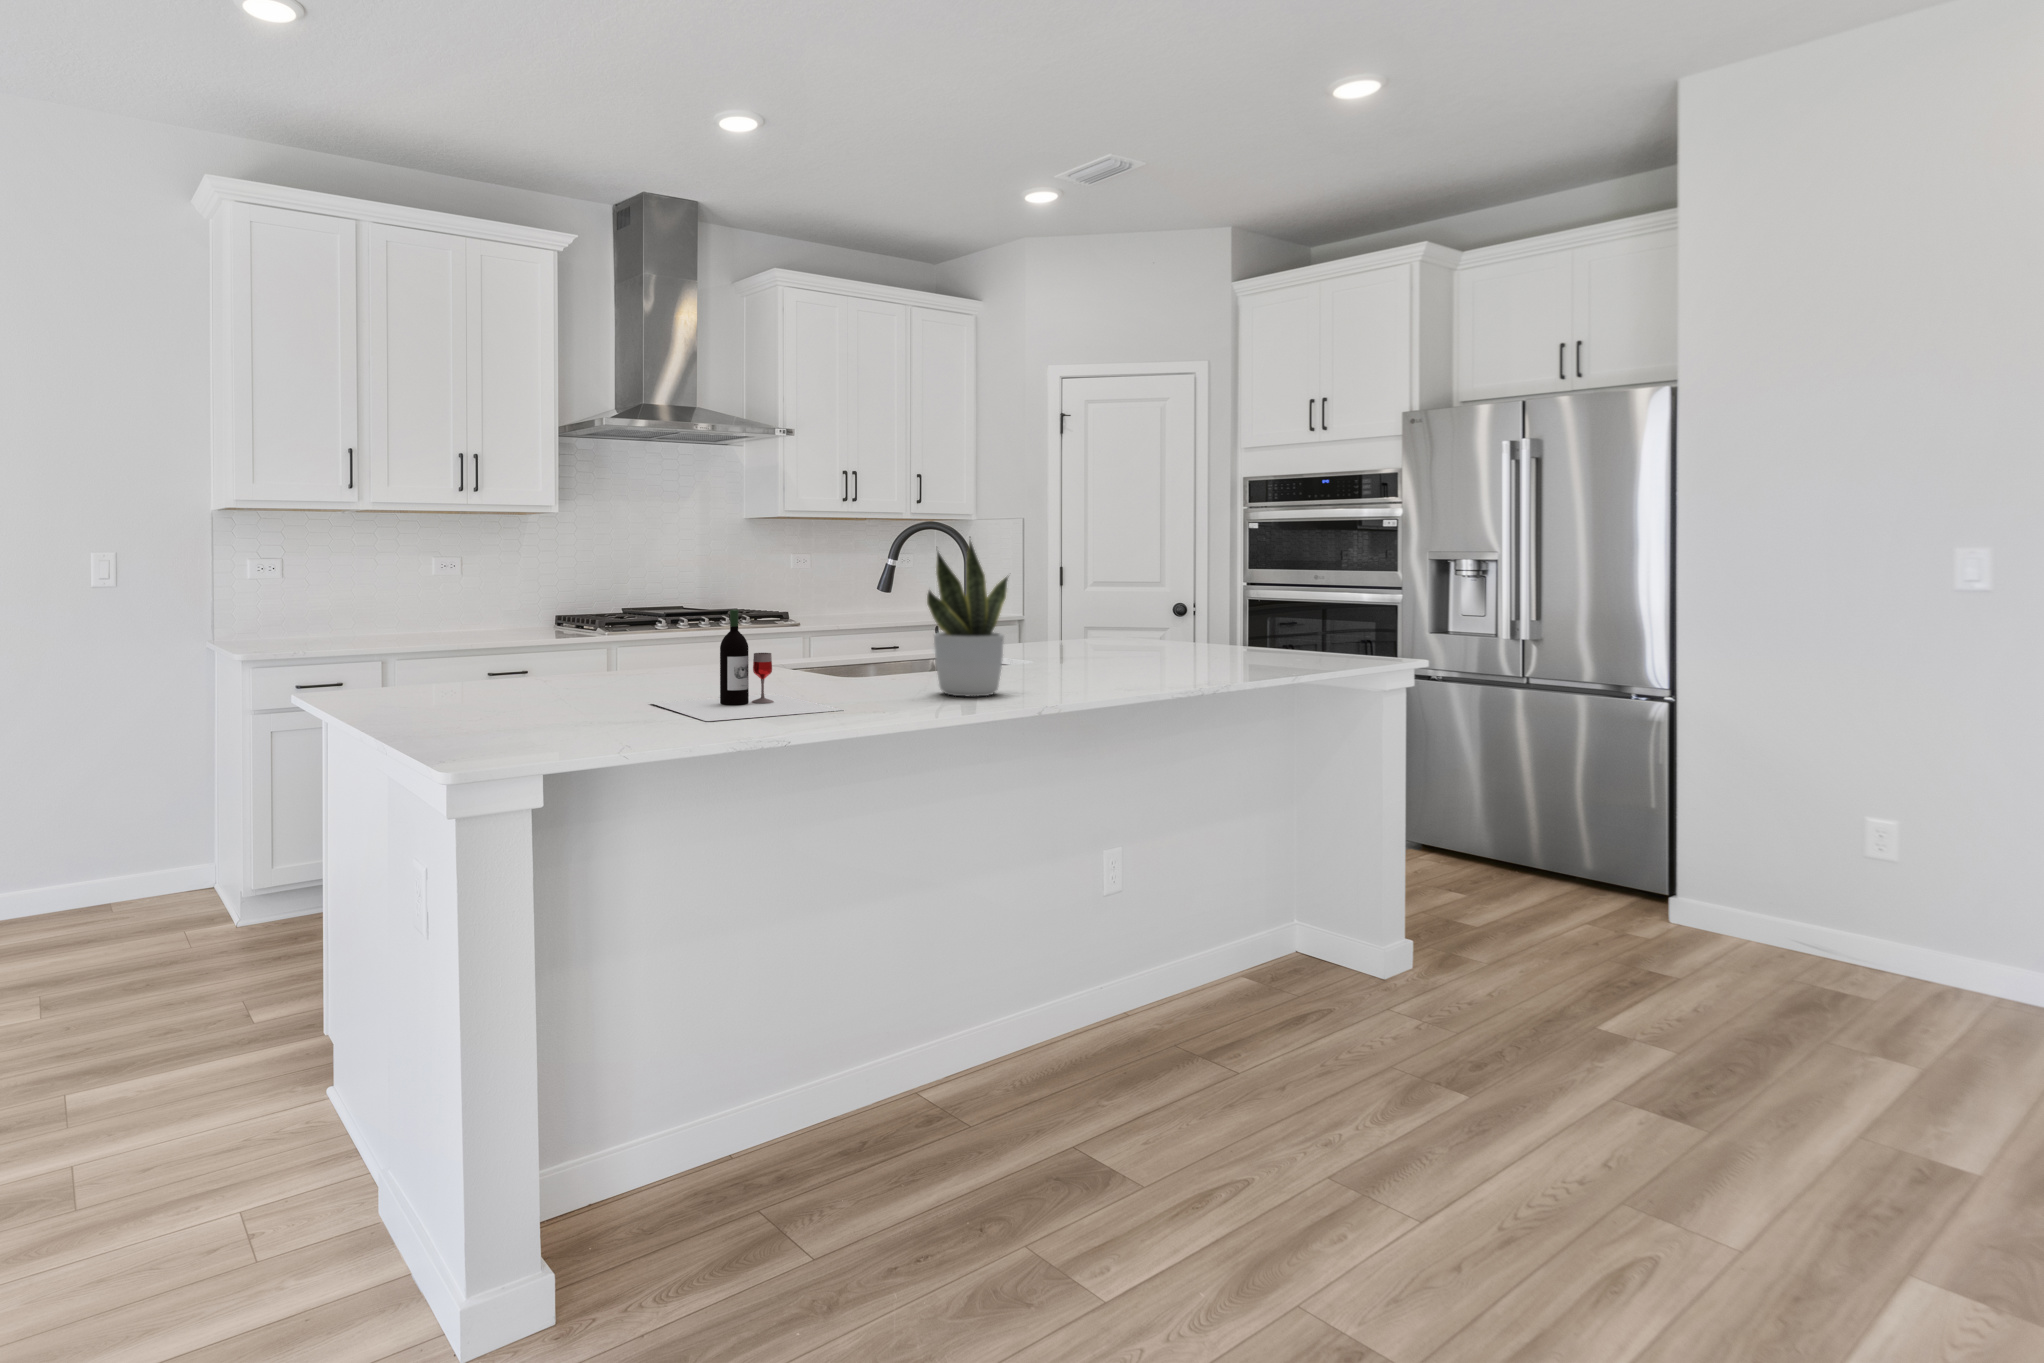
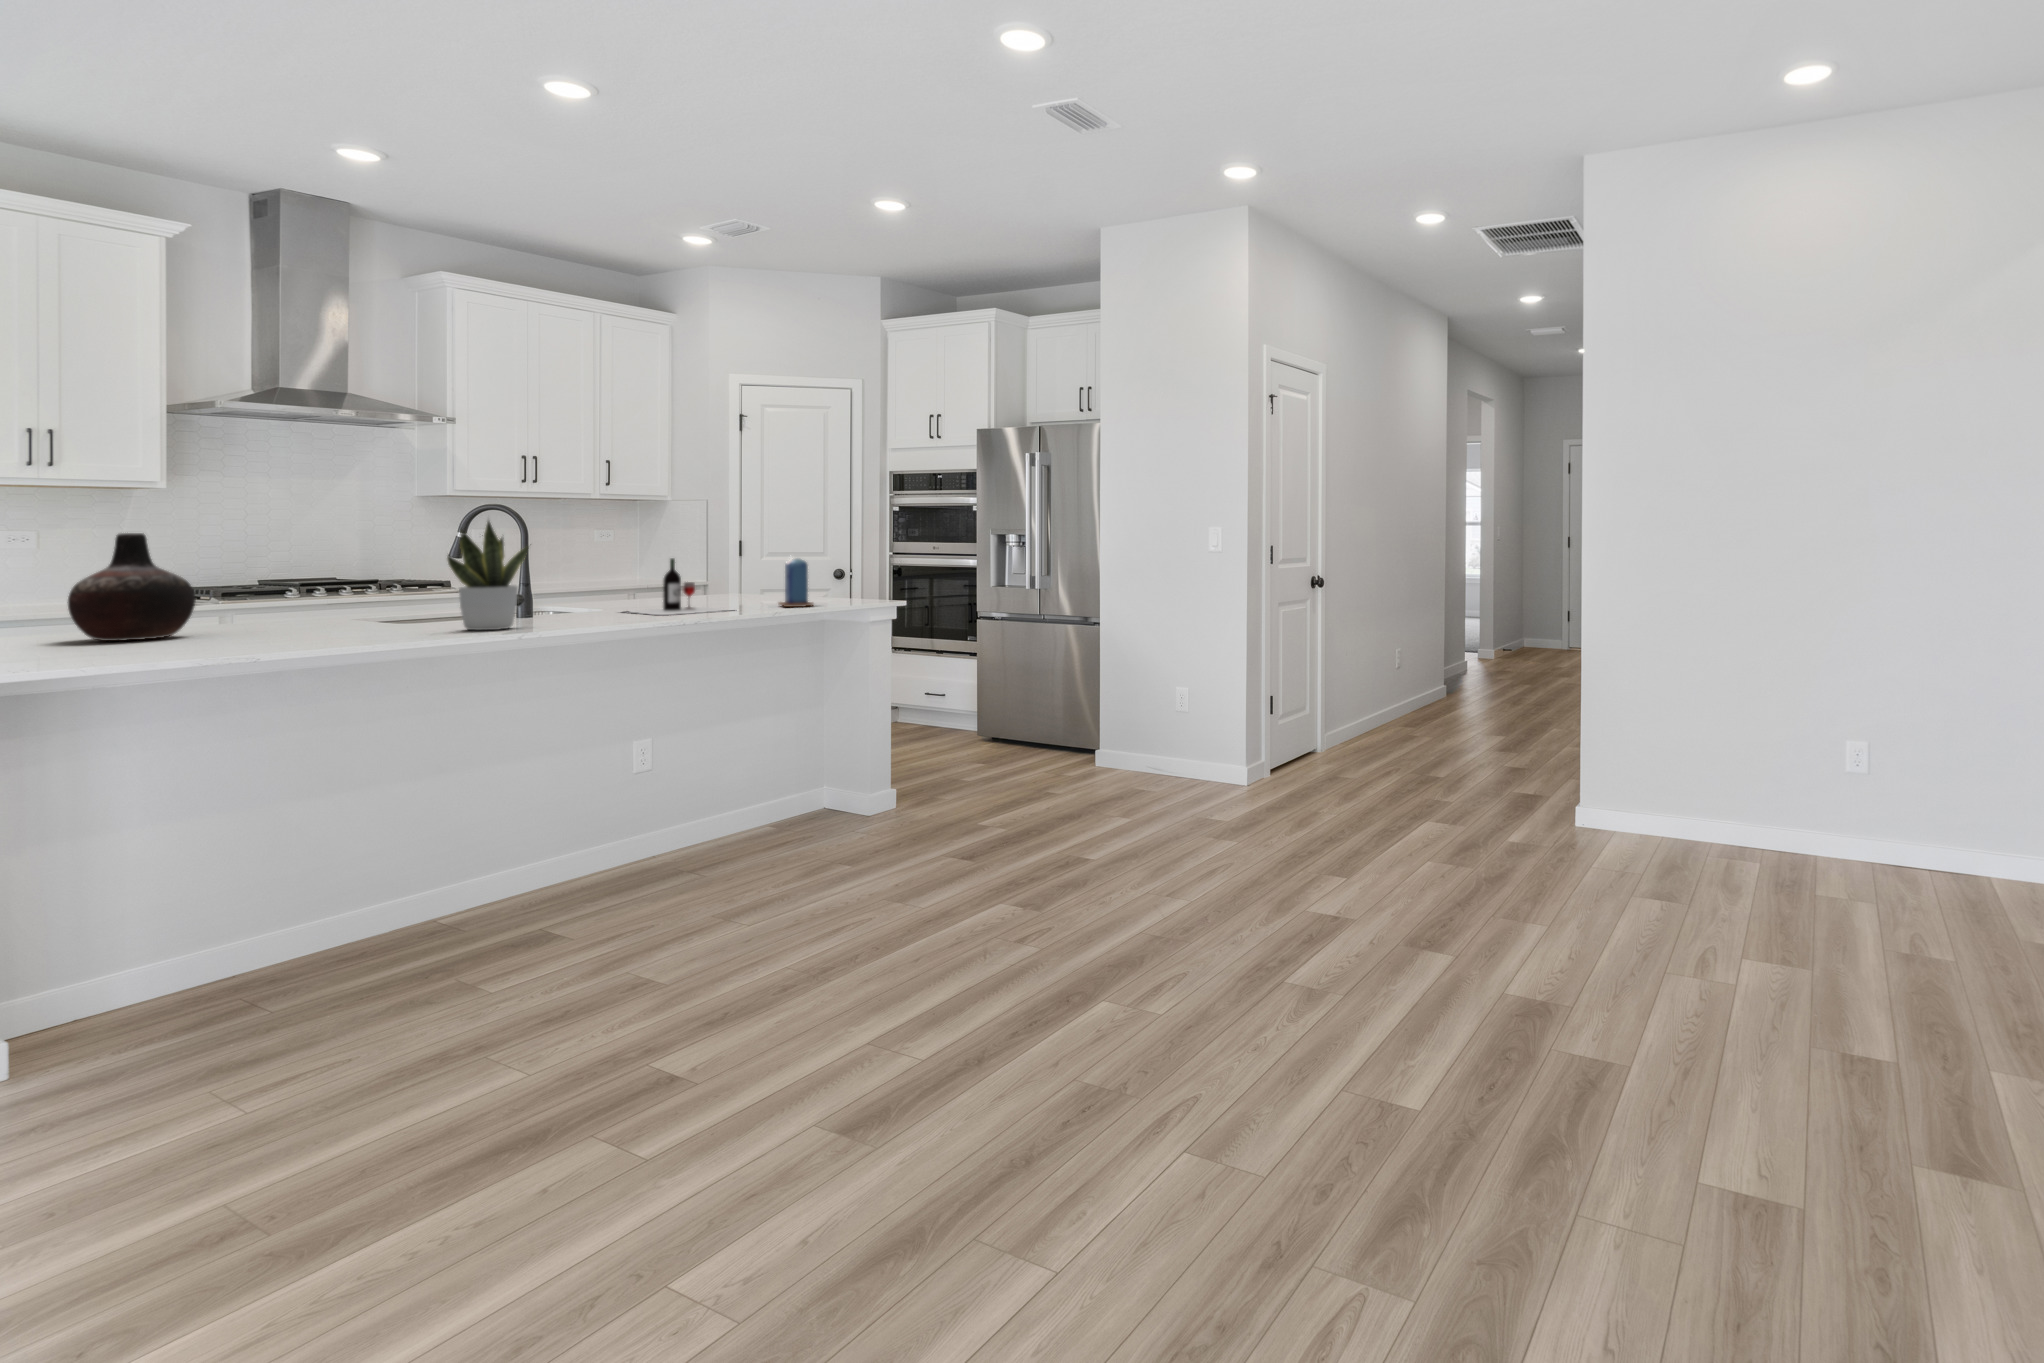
vase: none [534,559,647,692] -> present [67,533,196,641]
candle: none [1261,589,1322,666] -> present [779,558,813,607]
wine bottle: present [650,610,842,721] -> present [631,558,726,615]

